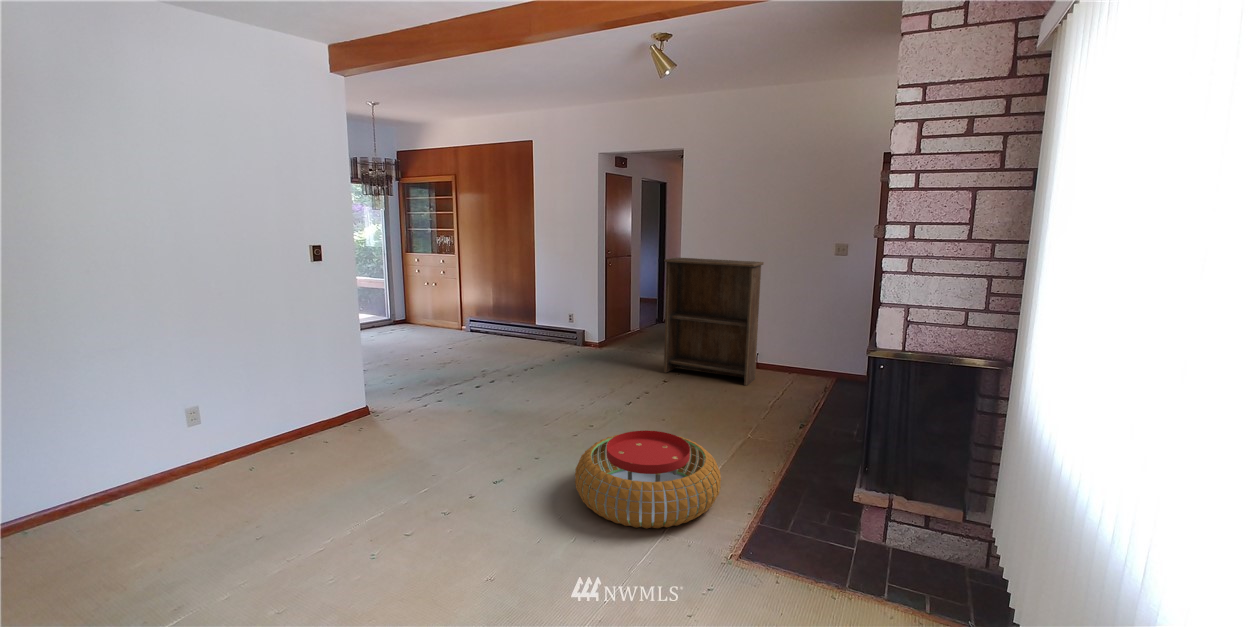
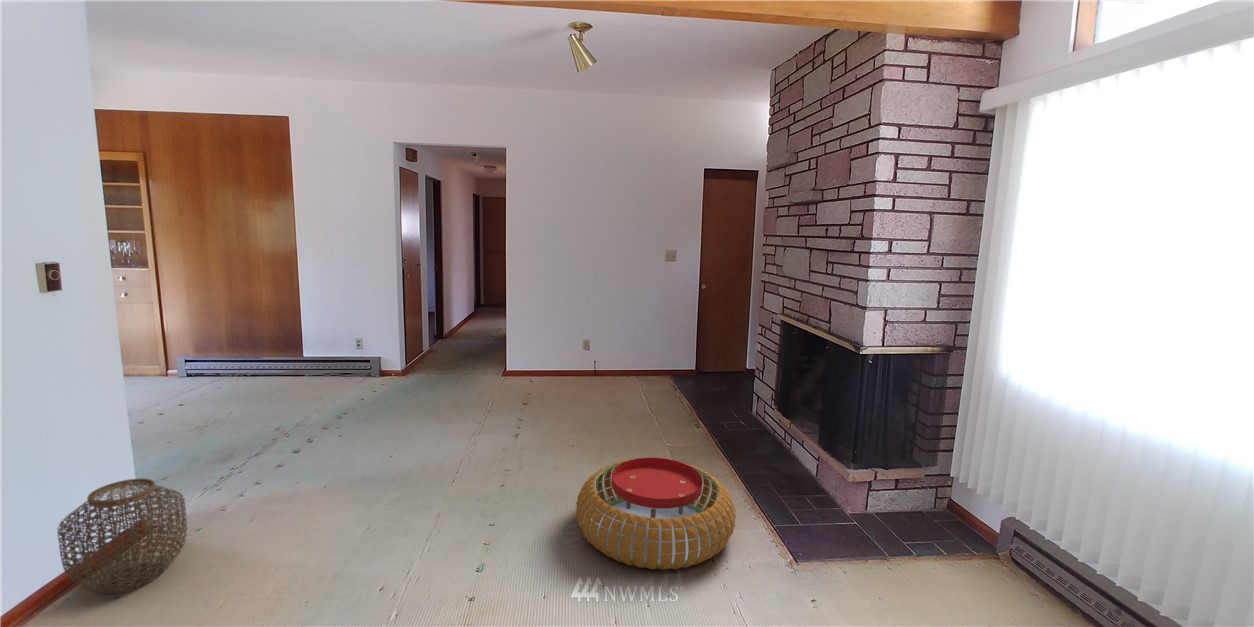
bookshelf: present [664,258,764,386] -> none [511,268,611,395]
woven basket: none [309,378,372,442] -> present [58,478,187,594]

